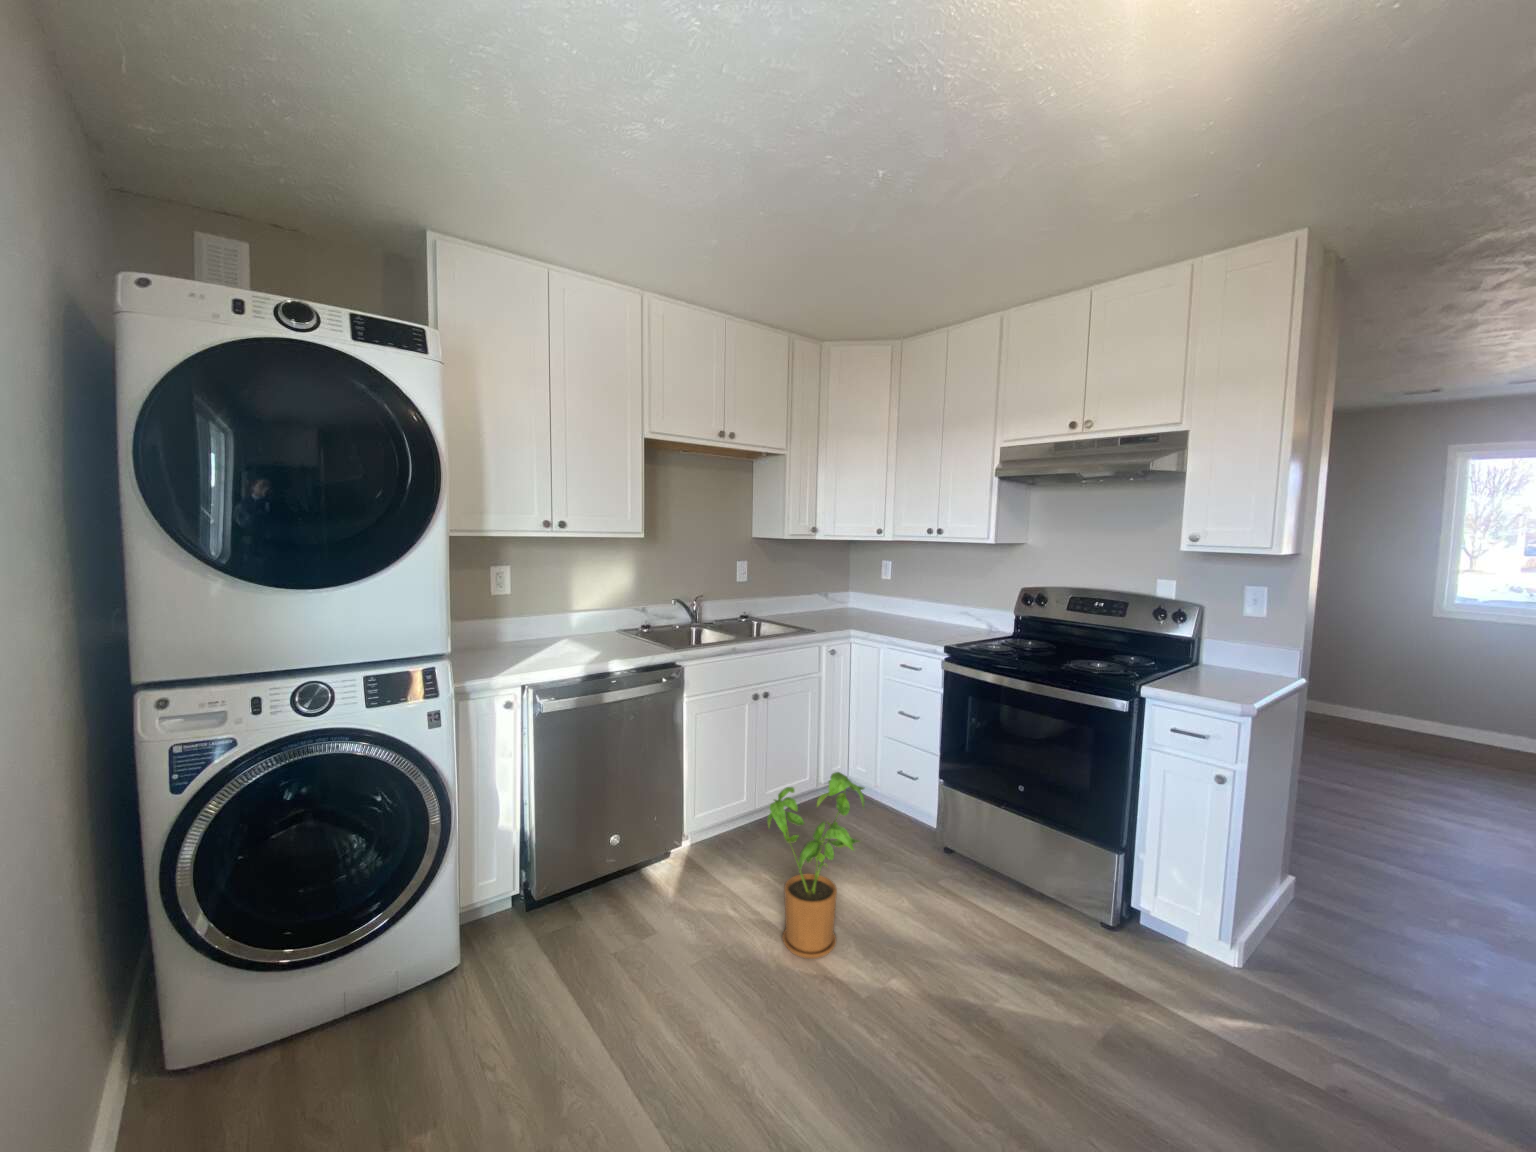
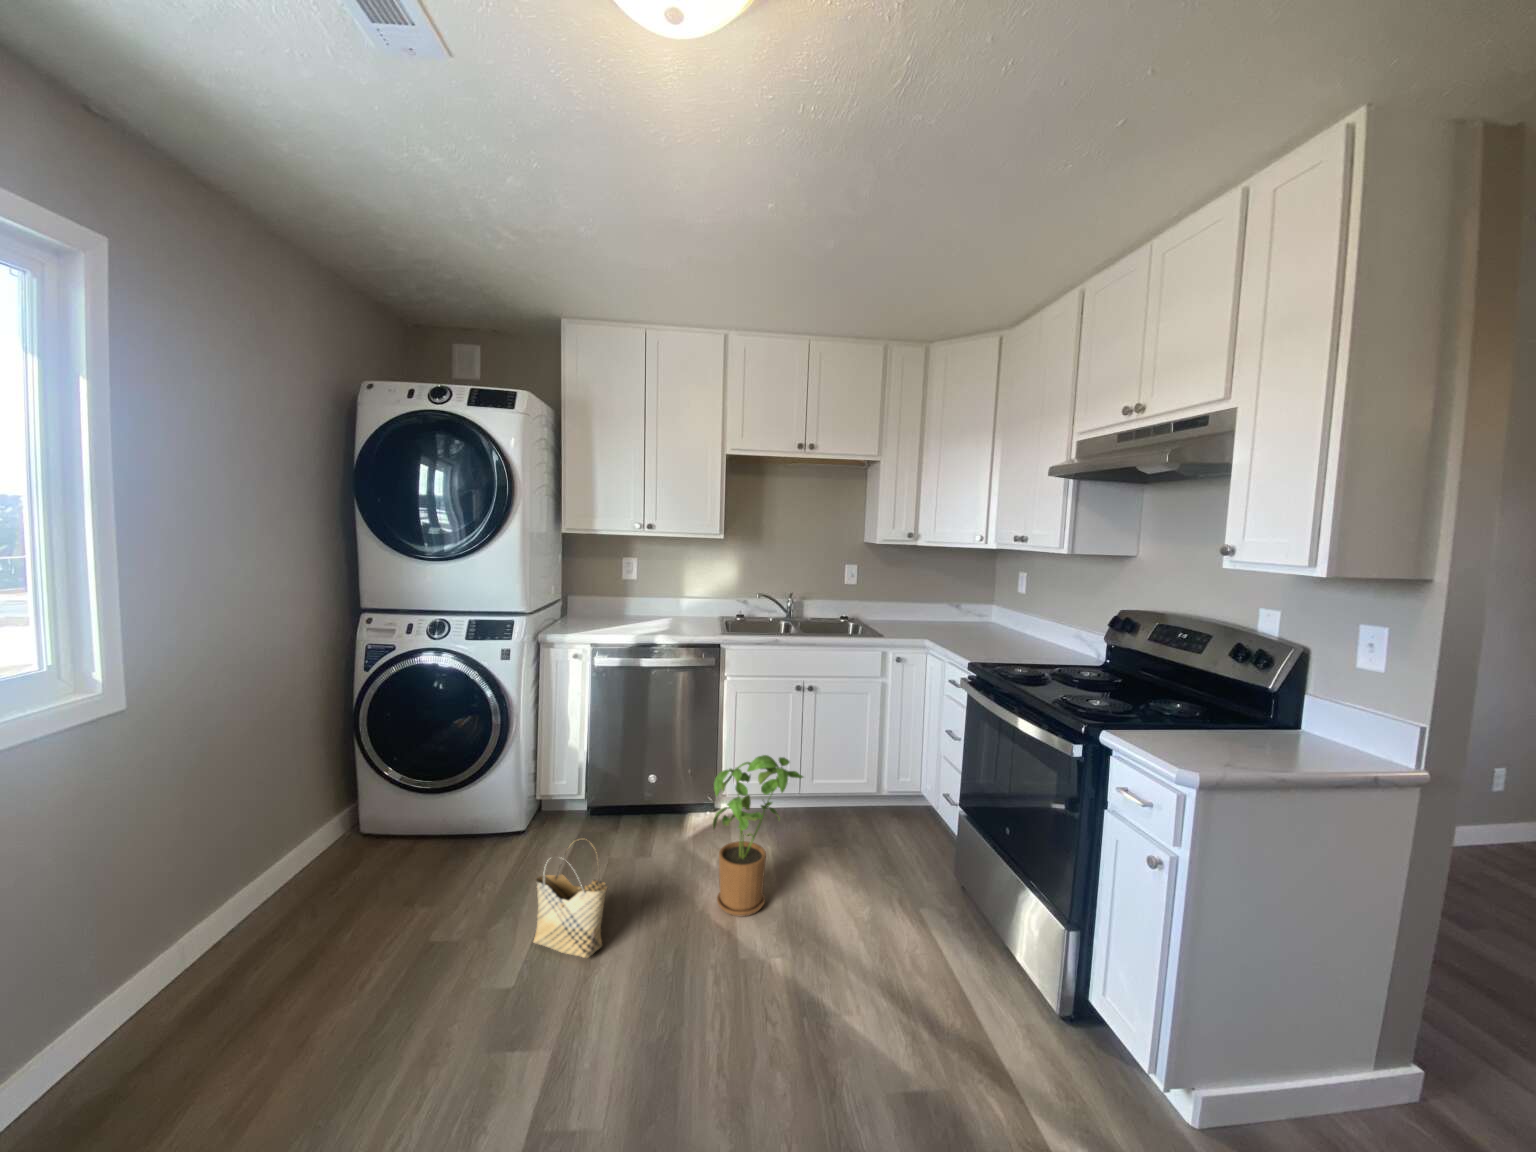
woven basket: none [645,935,741,1099] -> present [534,838,607,958]

